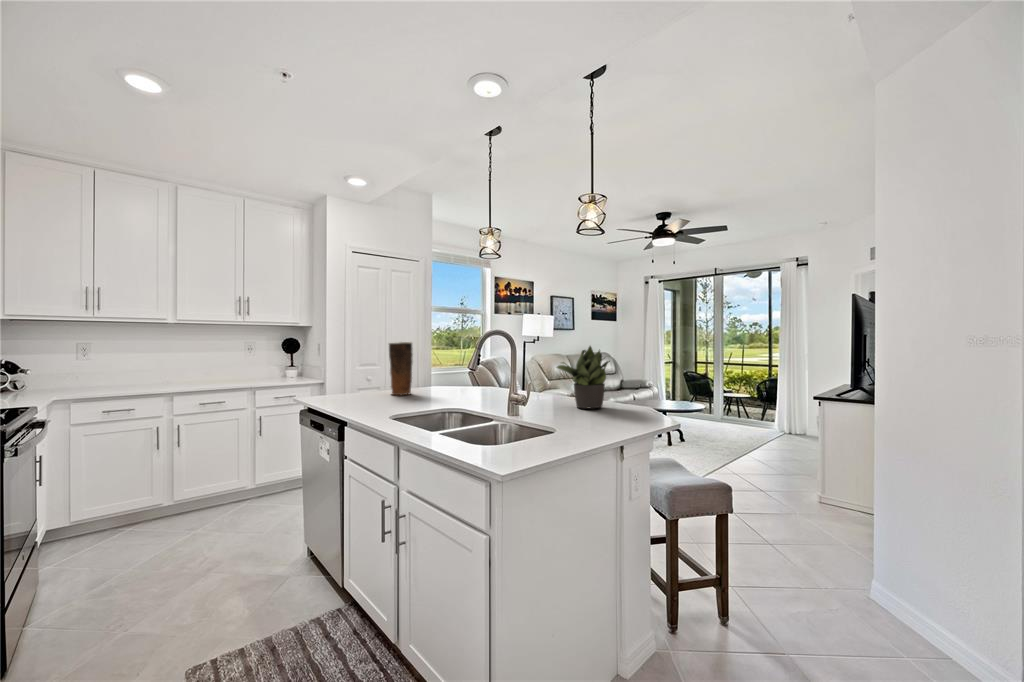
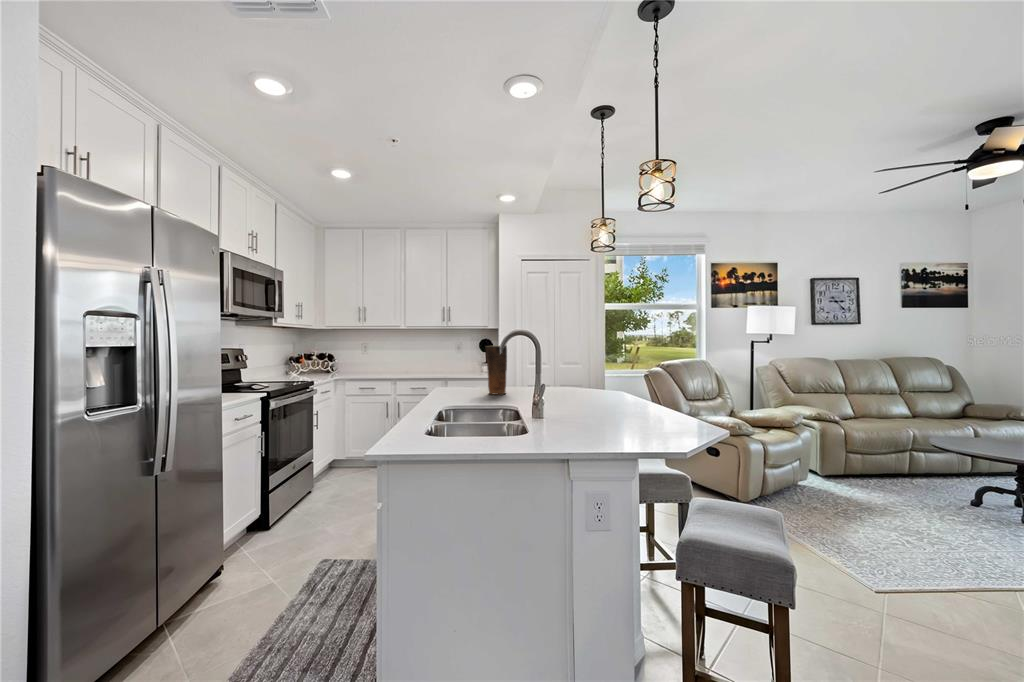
potted plant: present [557,346,610,408] -> none [561,350,642,426]

